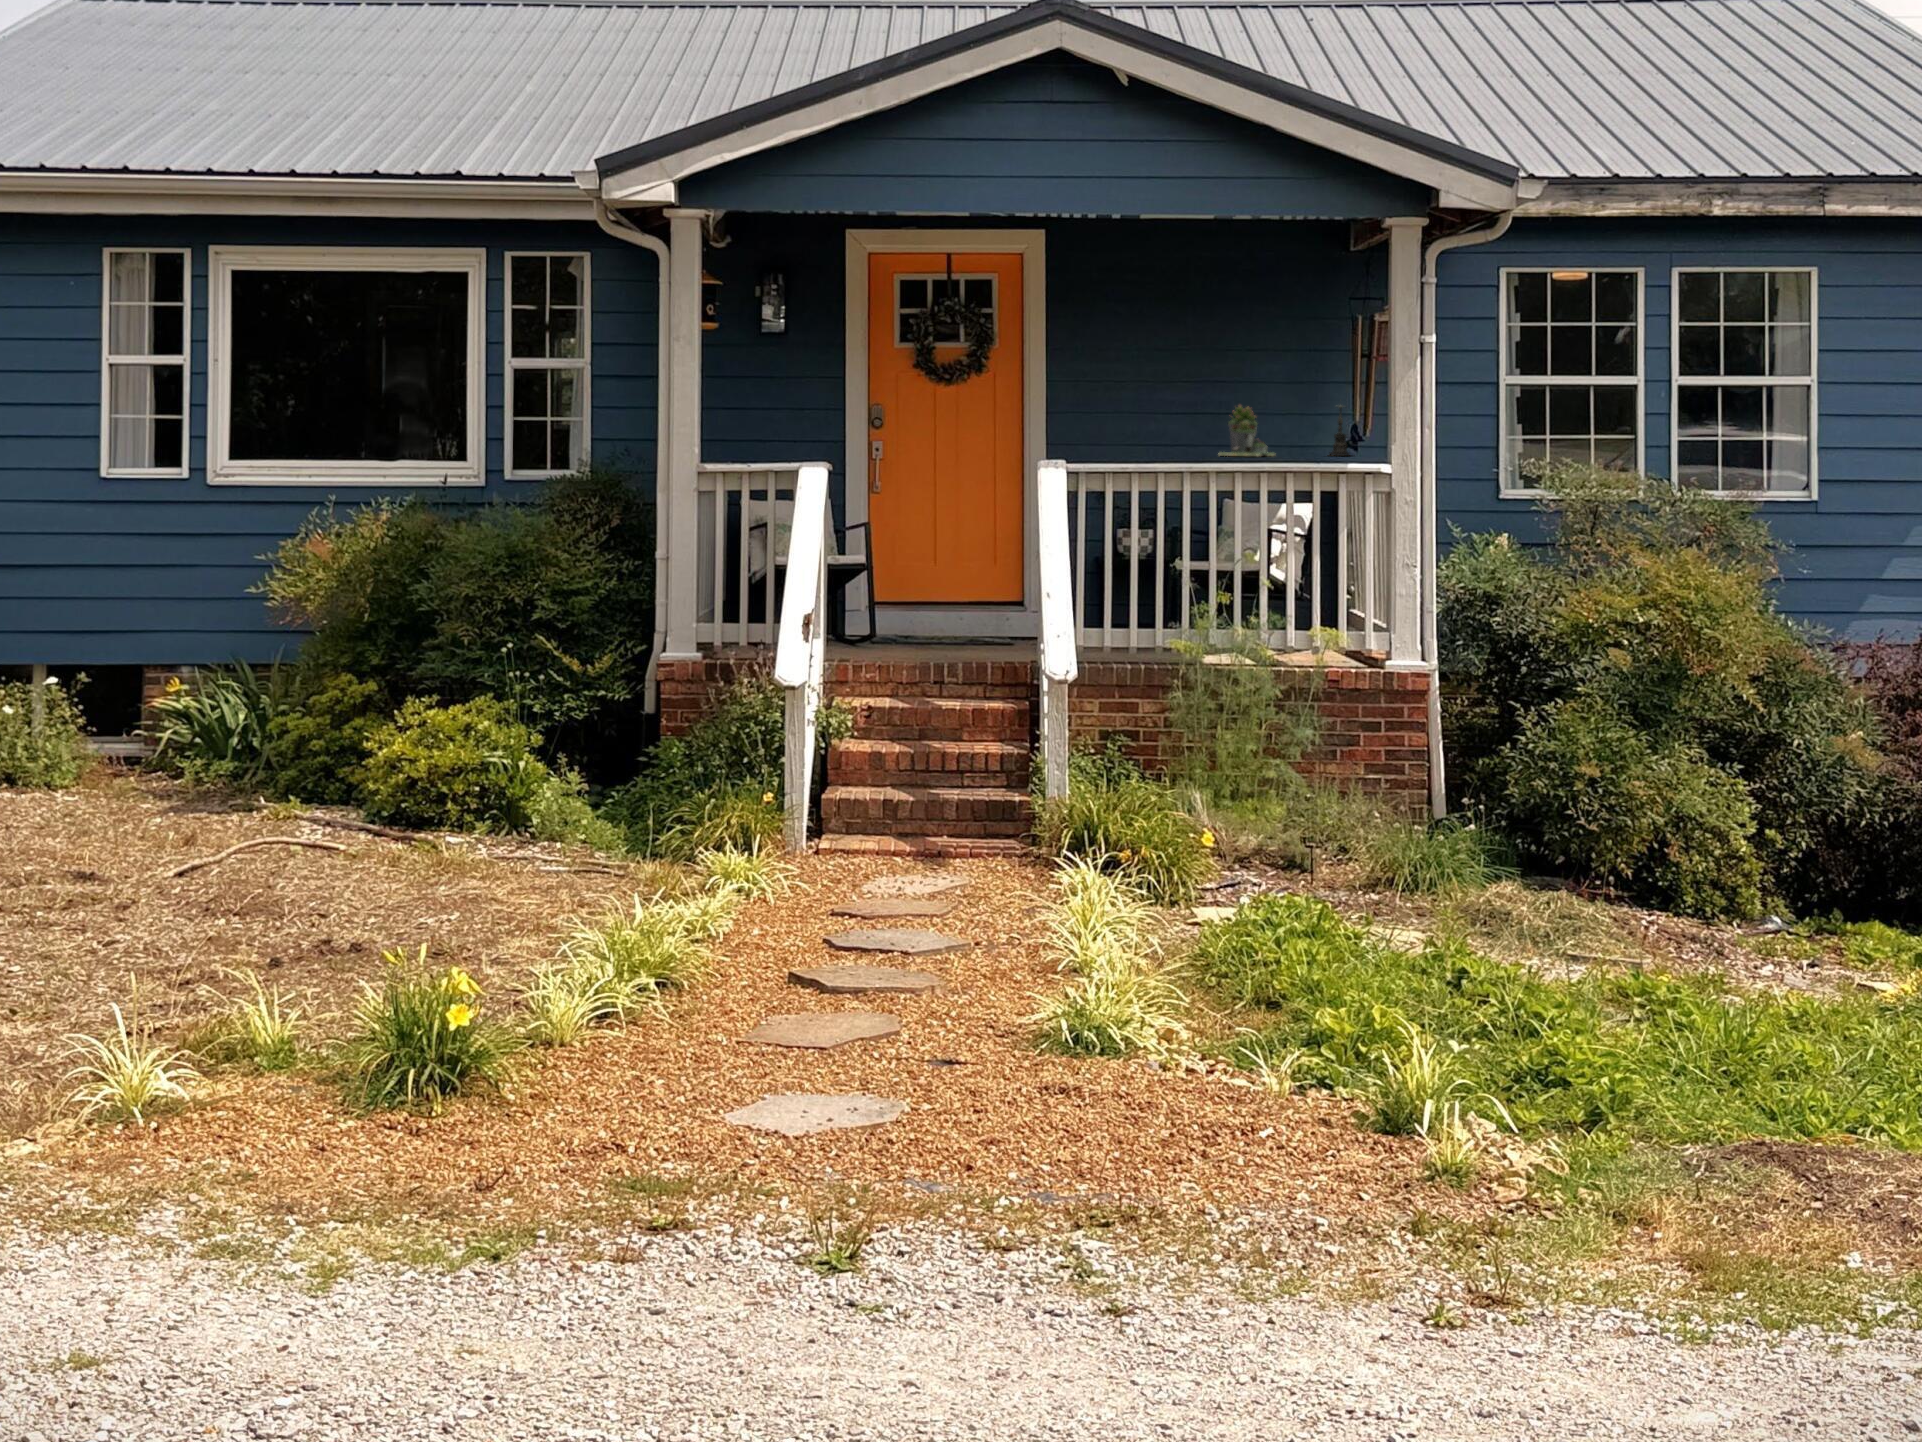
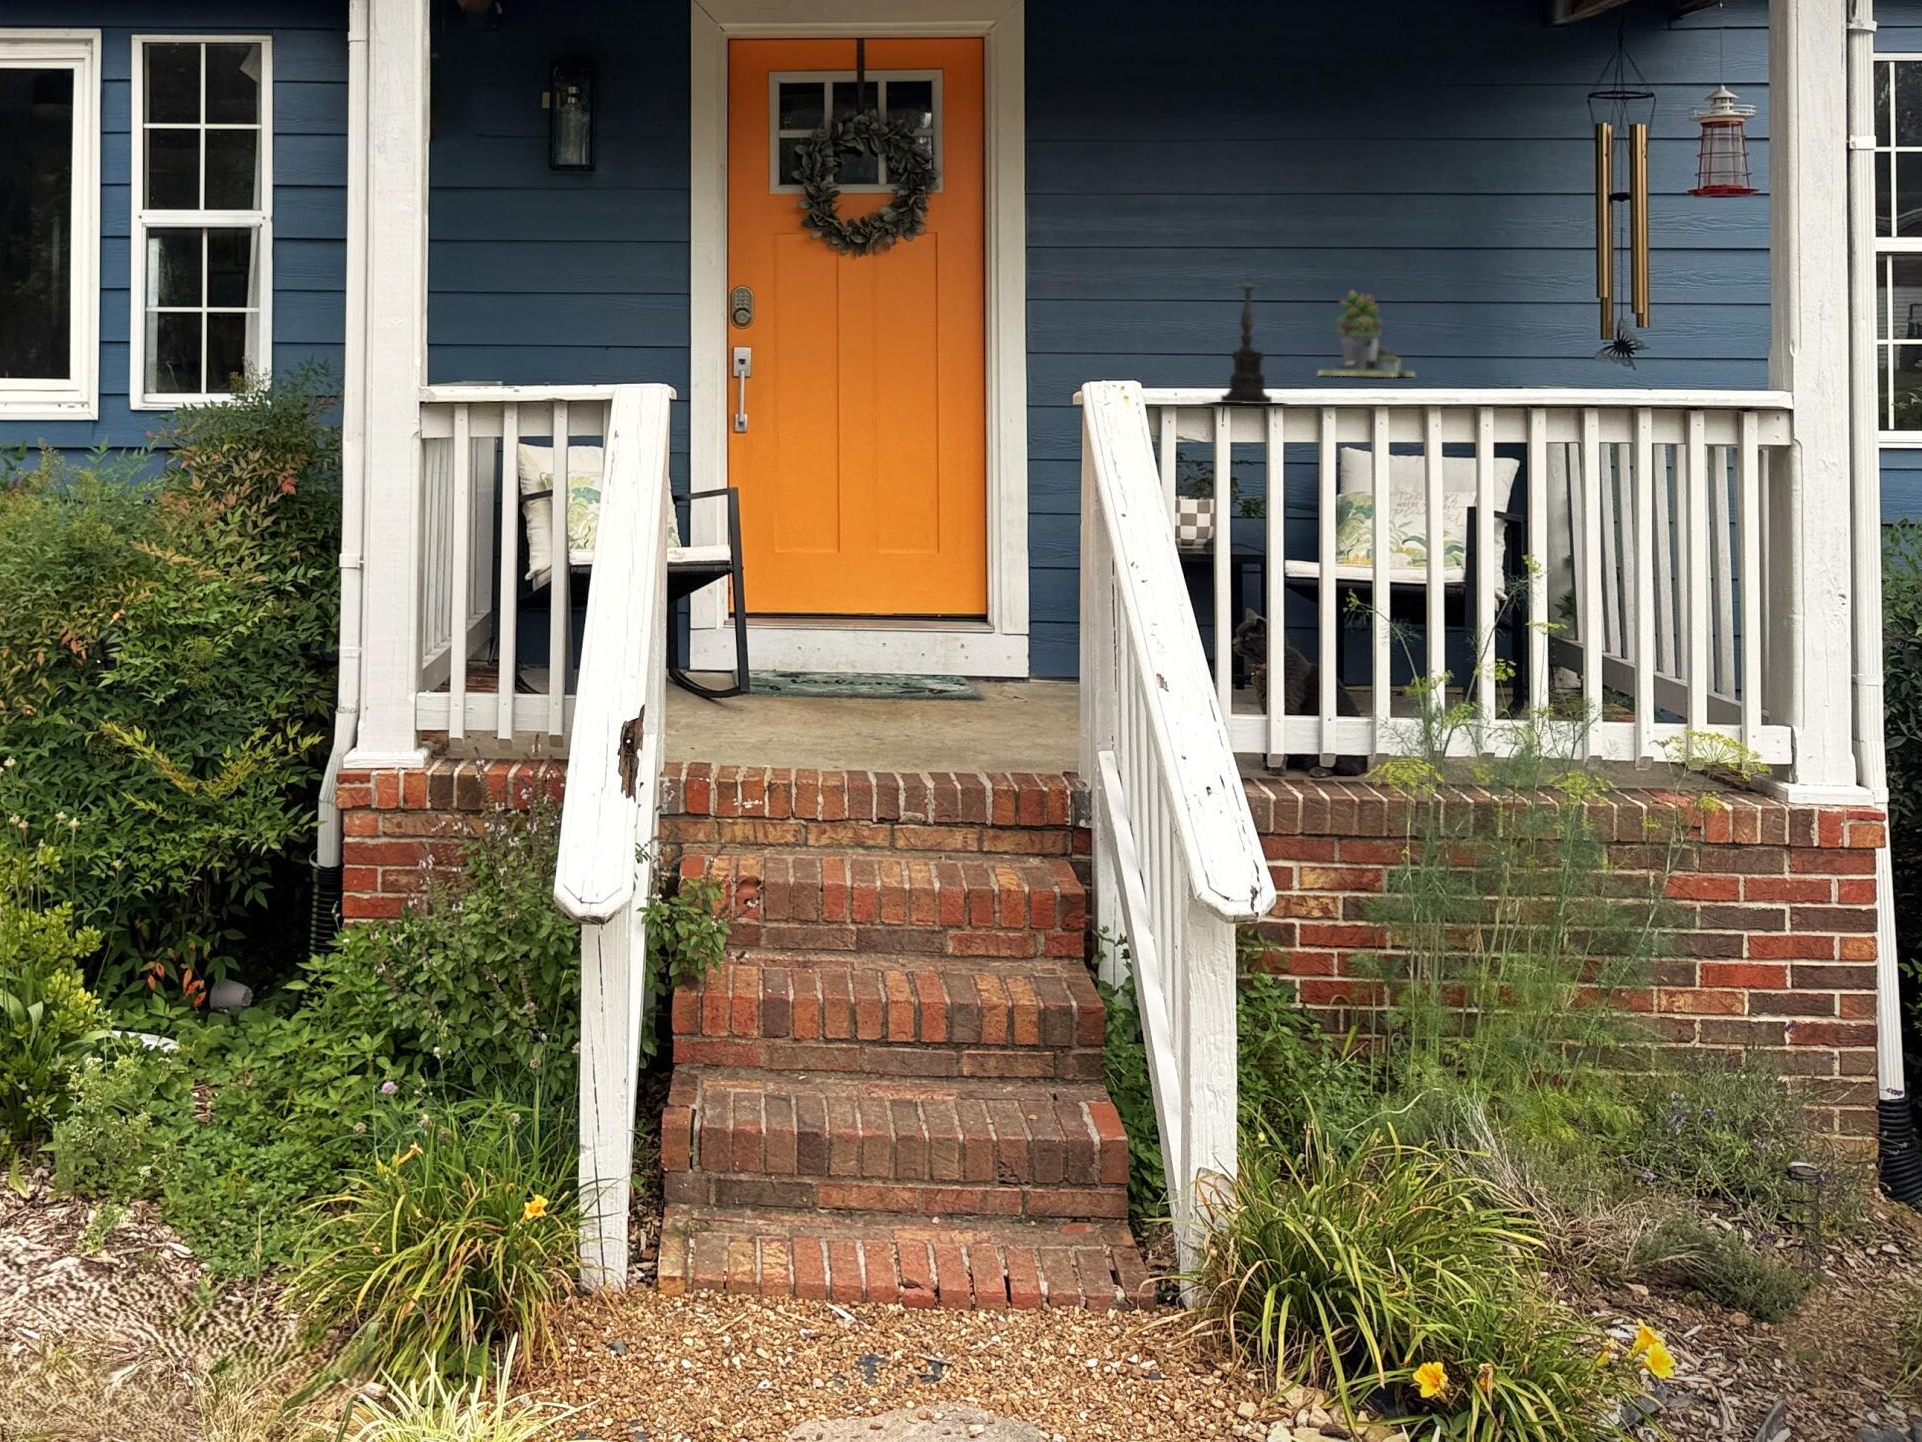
candle holder: present [1329,405,1350,456] -> present [1218,281,1272,404]

